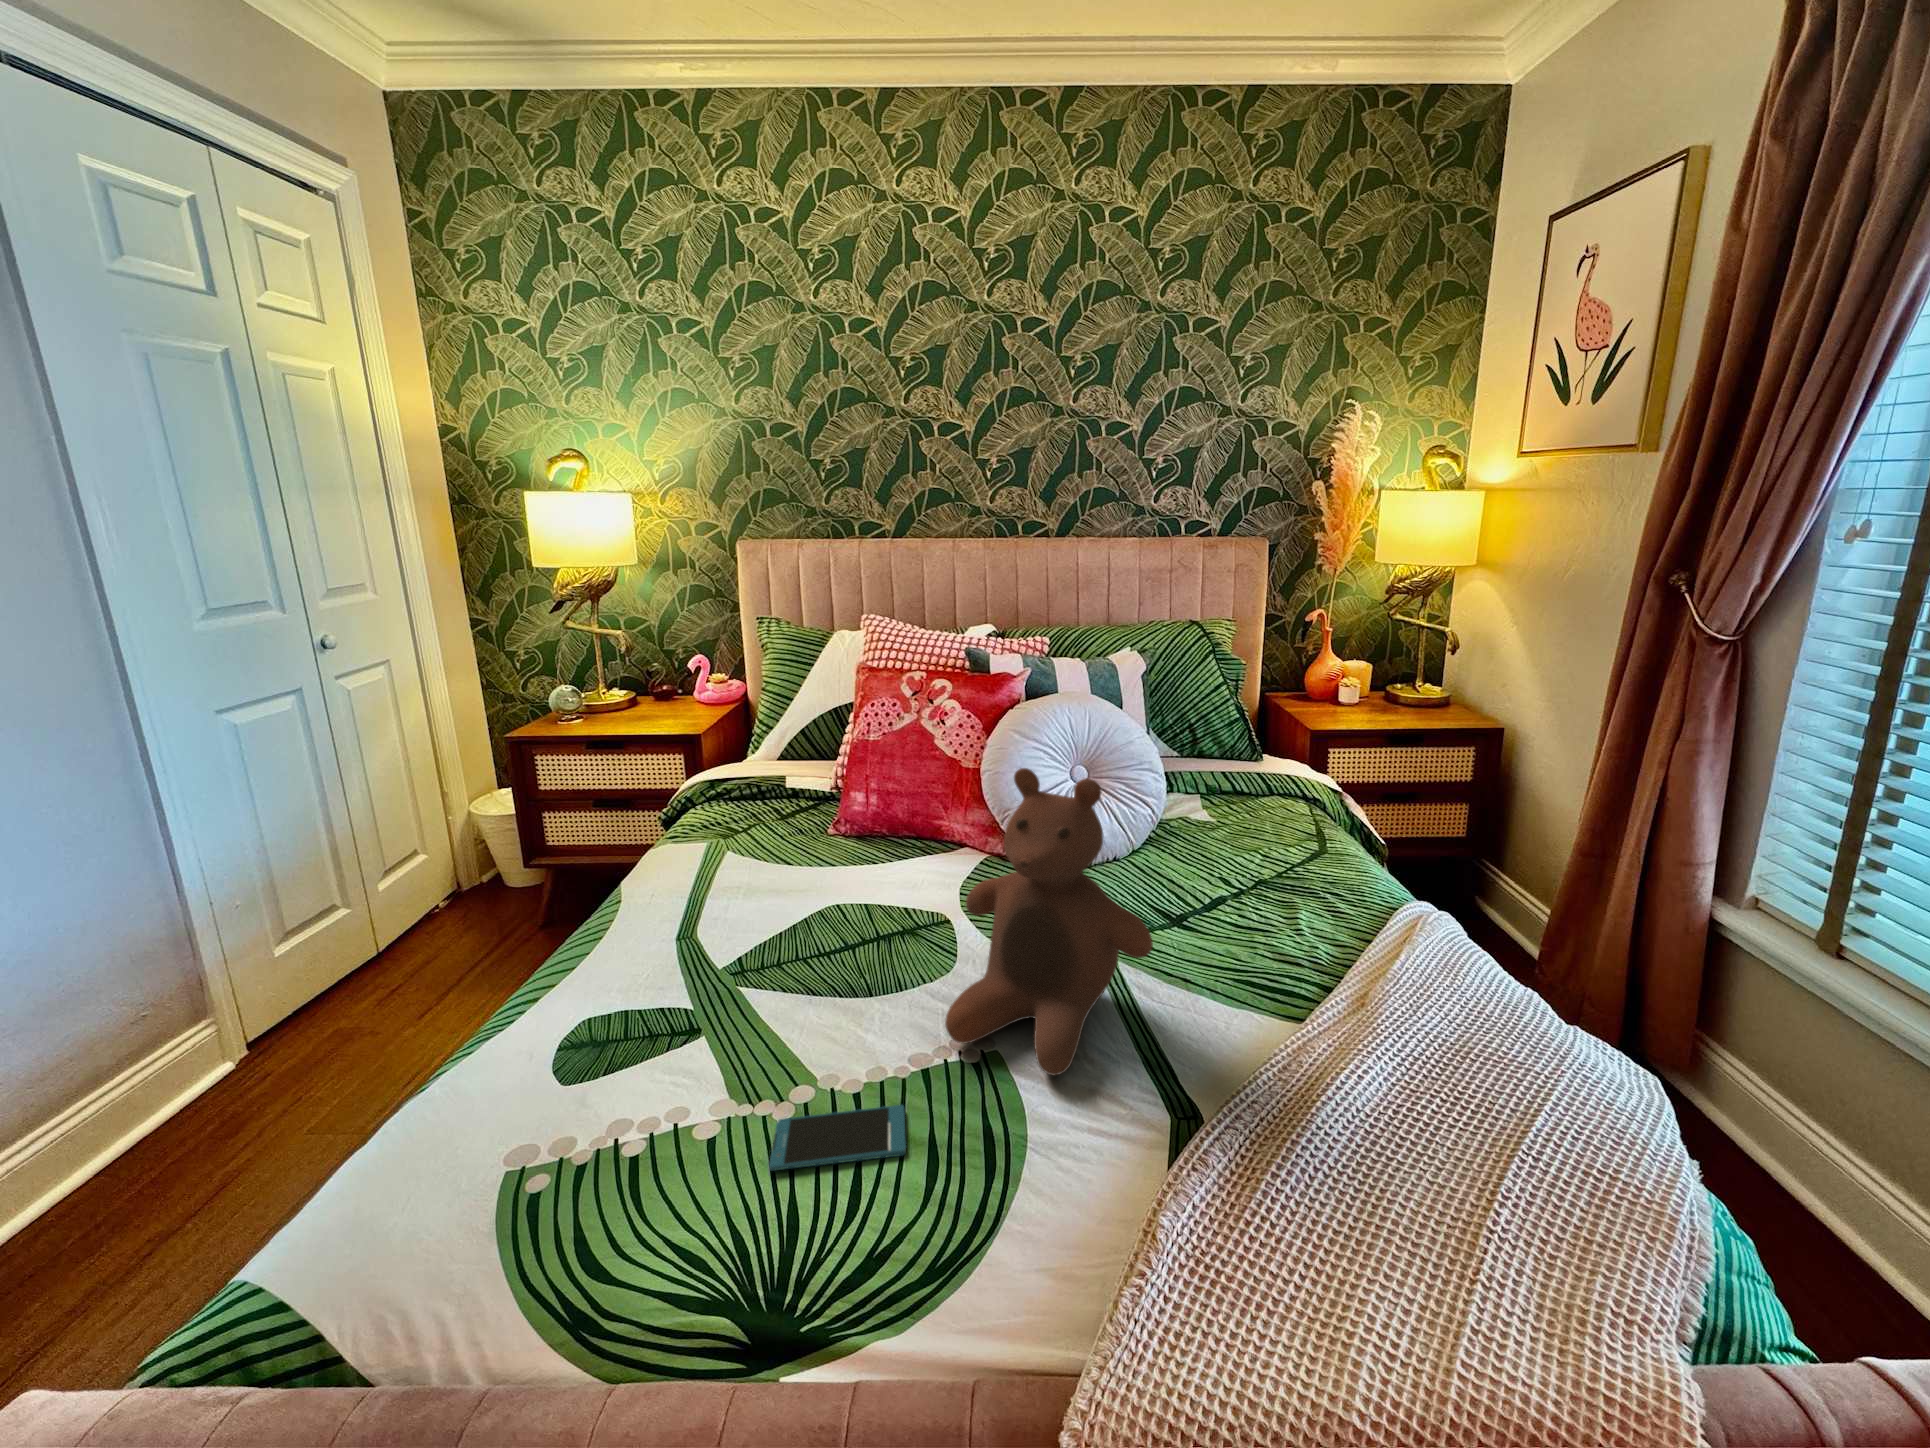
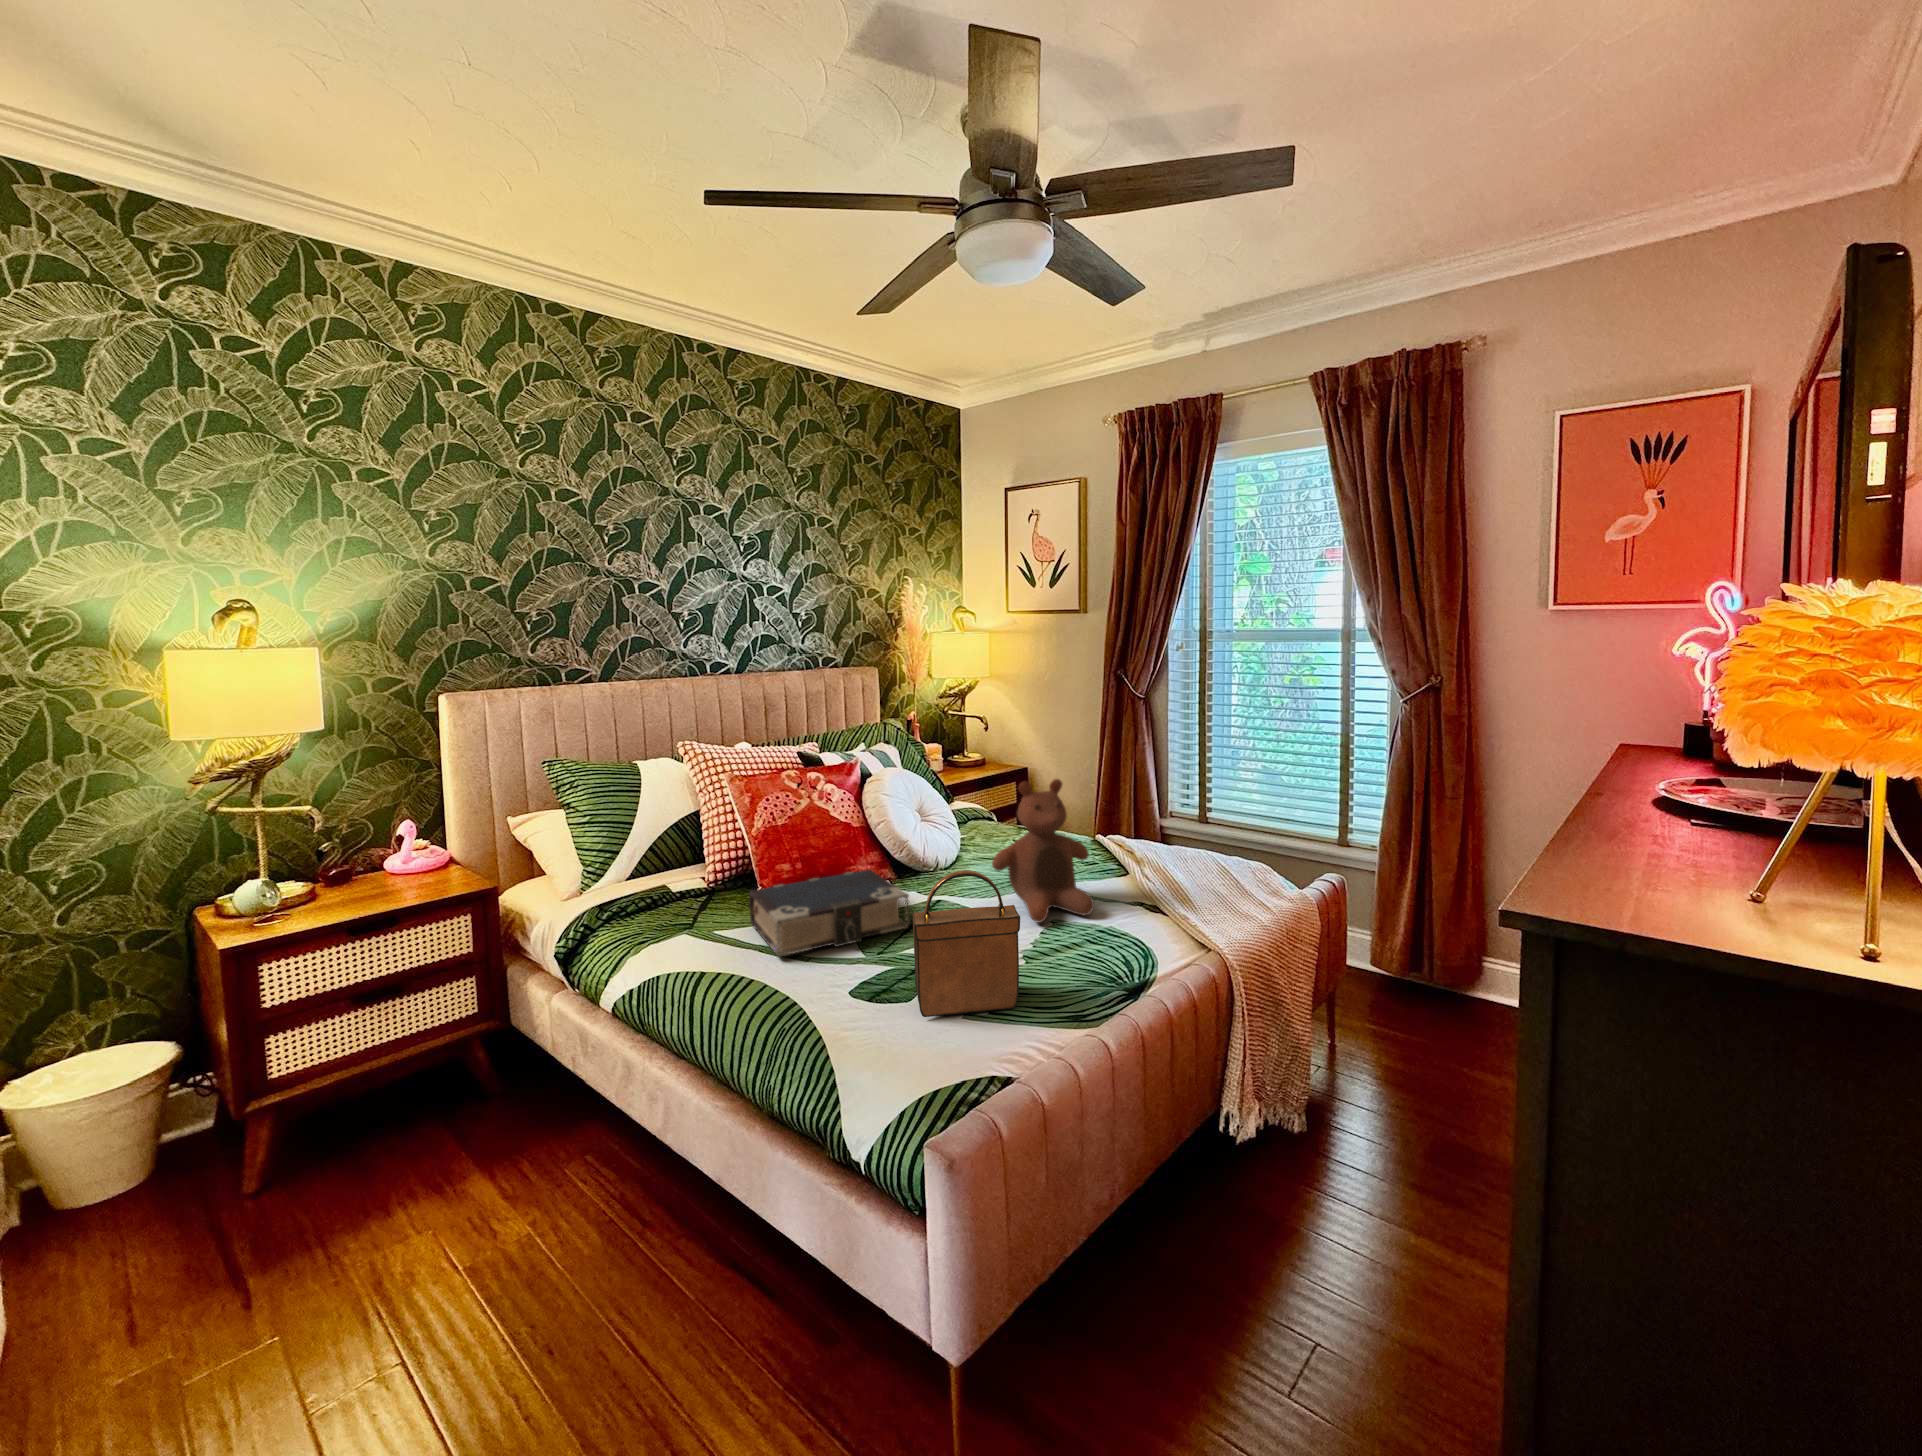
book: none [653,817,900,947] -> present [749,870,909,957]
handbag: none [511,909,695,1204] -> present [913,870,1020,1017]
smartphone: present [769,1105,906,1171] -> none [1026,942,1083,973]

